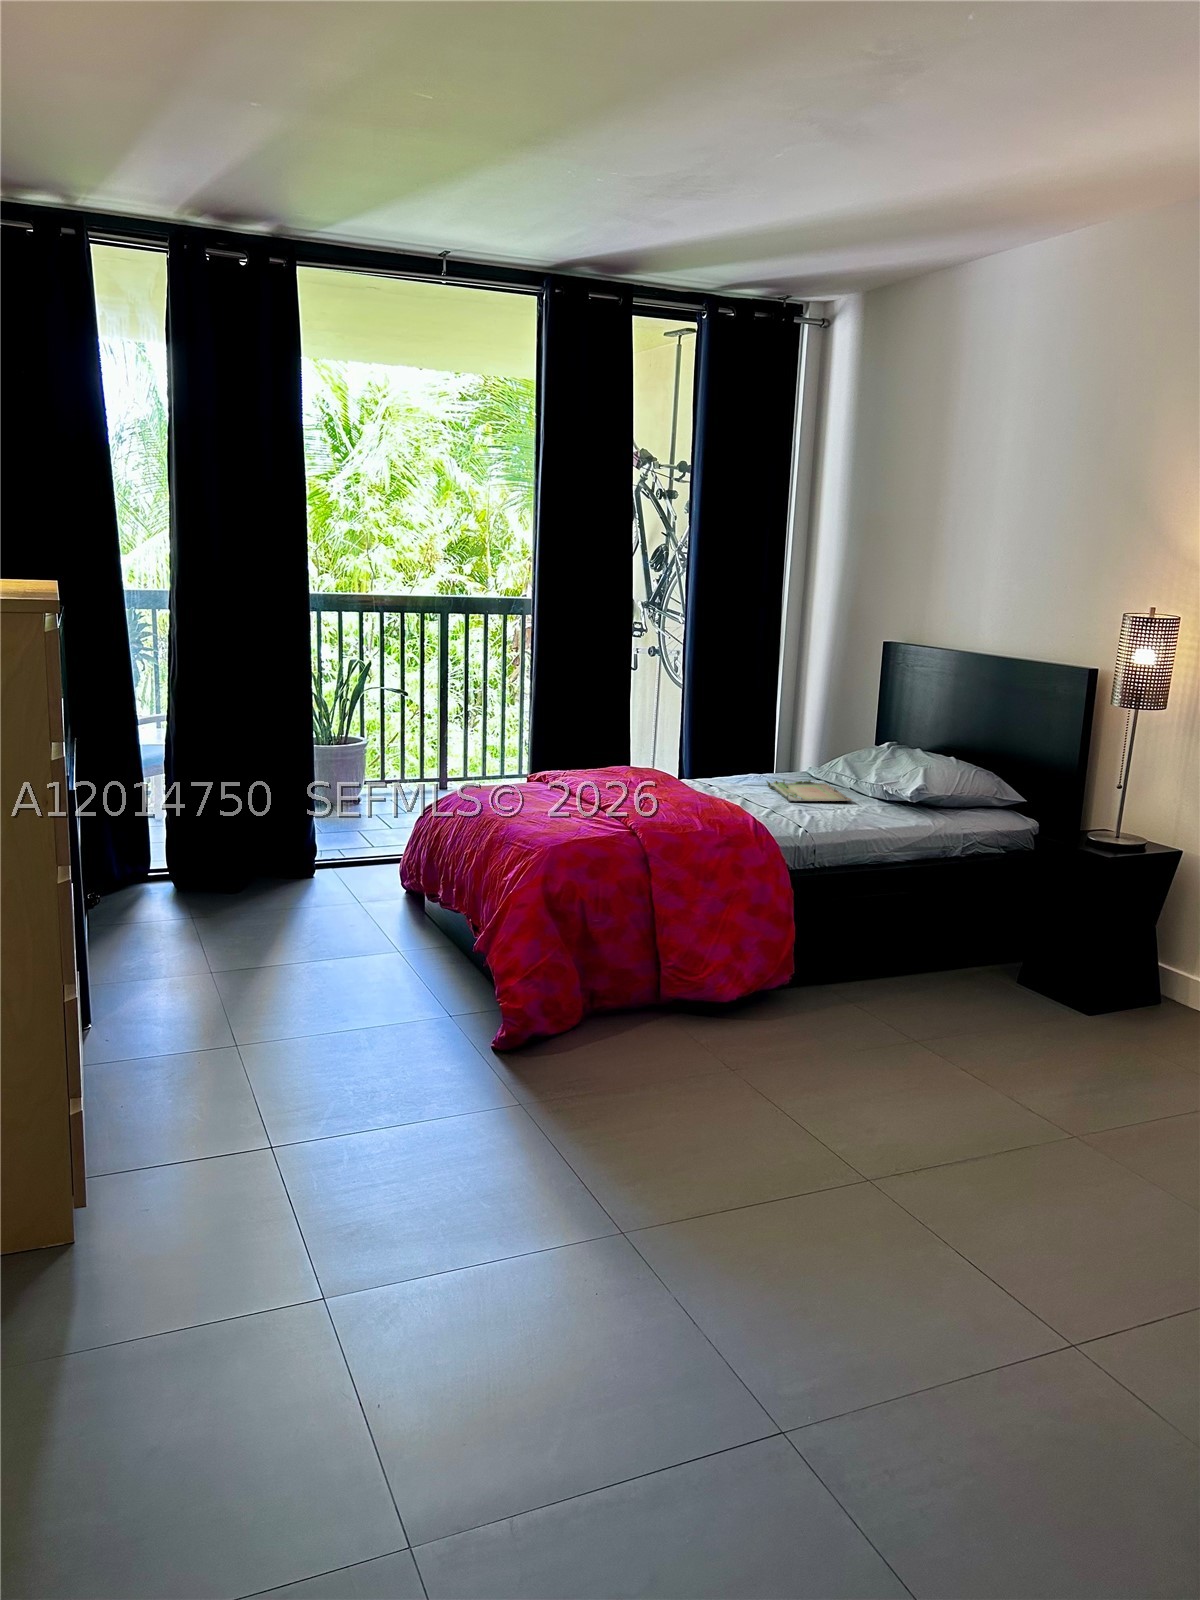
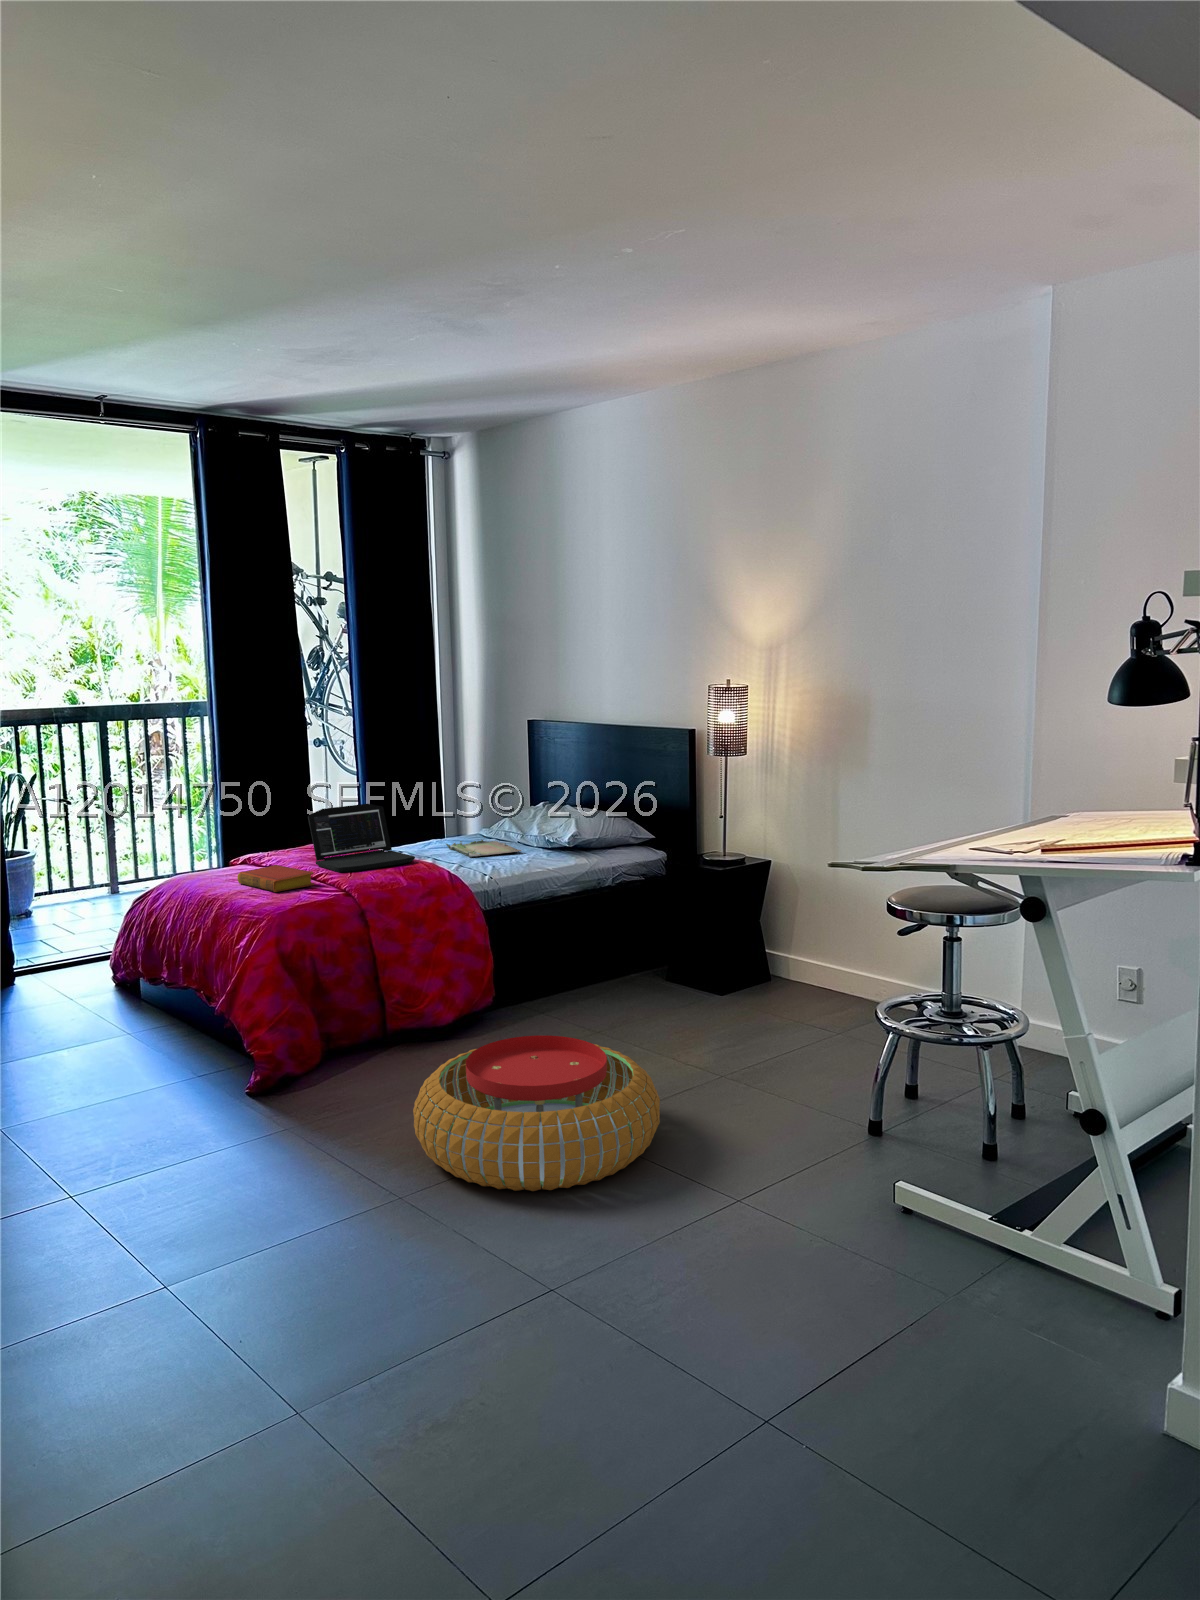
laptop: none [609,727,723,804] -> present [308,804,415,873]
book: none [519,787,598,821] -> present [237,865,314,892]
pouf: none [644,1054,973,1285] -> present [413,1035,660,1191]

